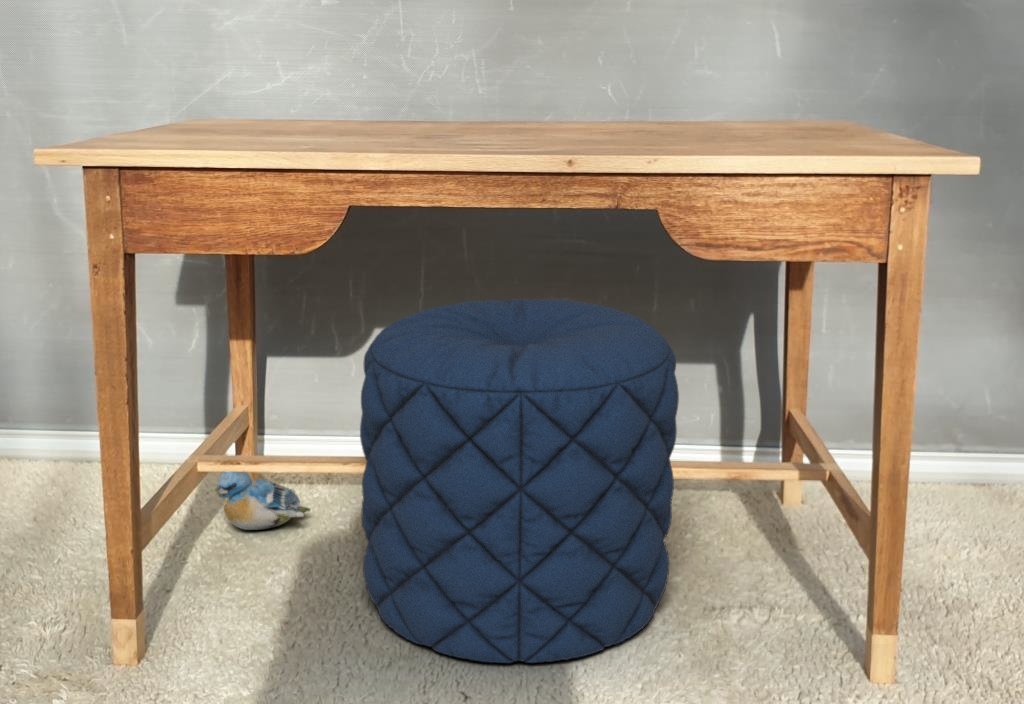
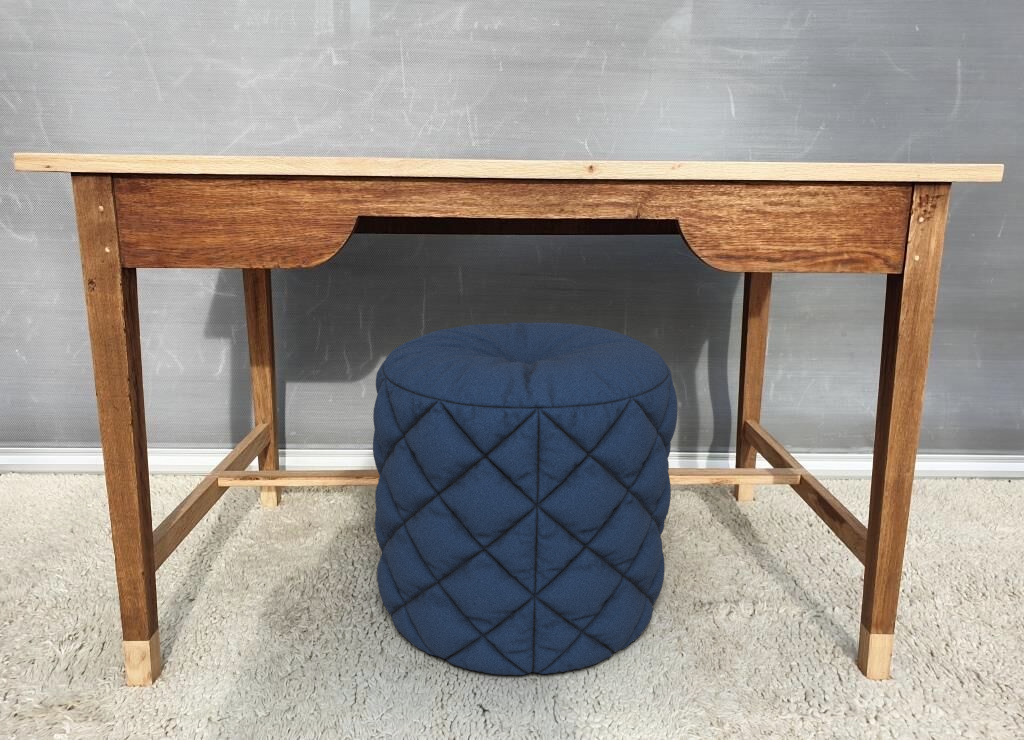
plush toy: present [214,472,310,530] -> none [240,479,329,534]

